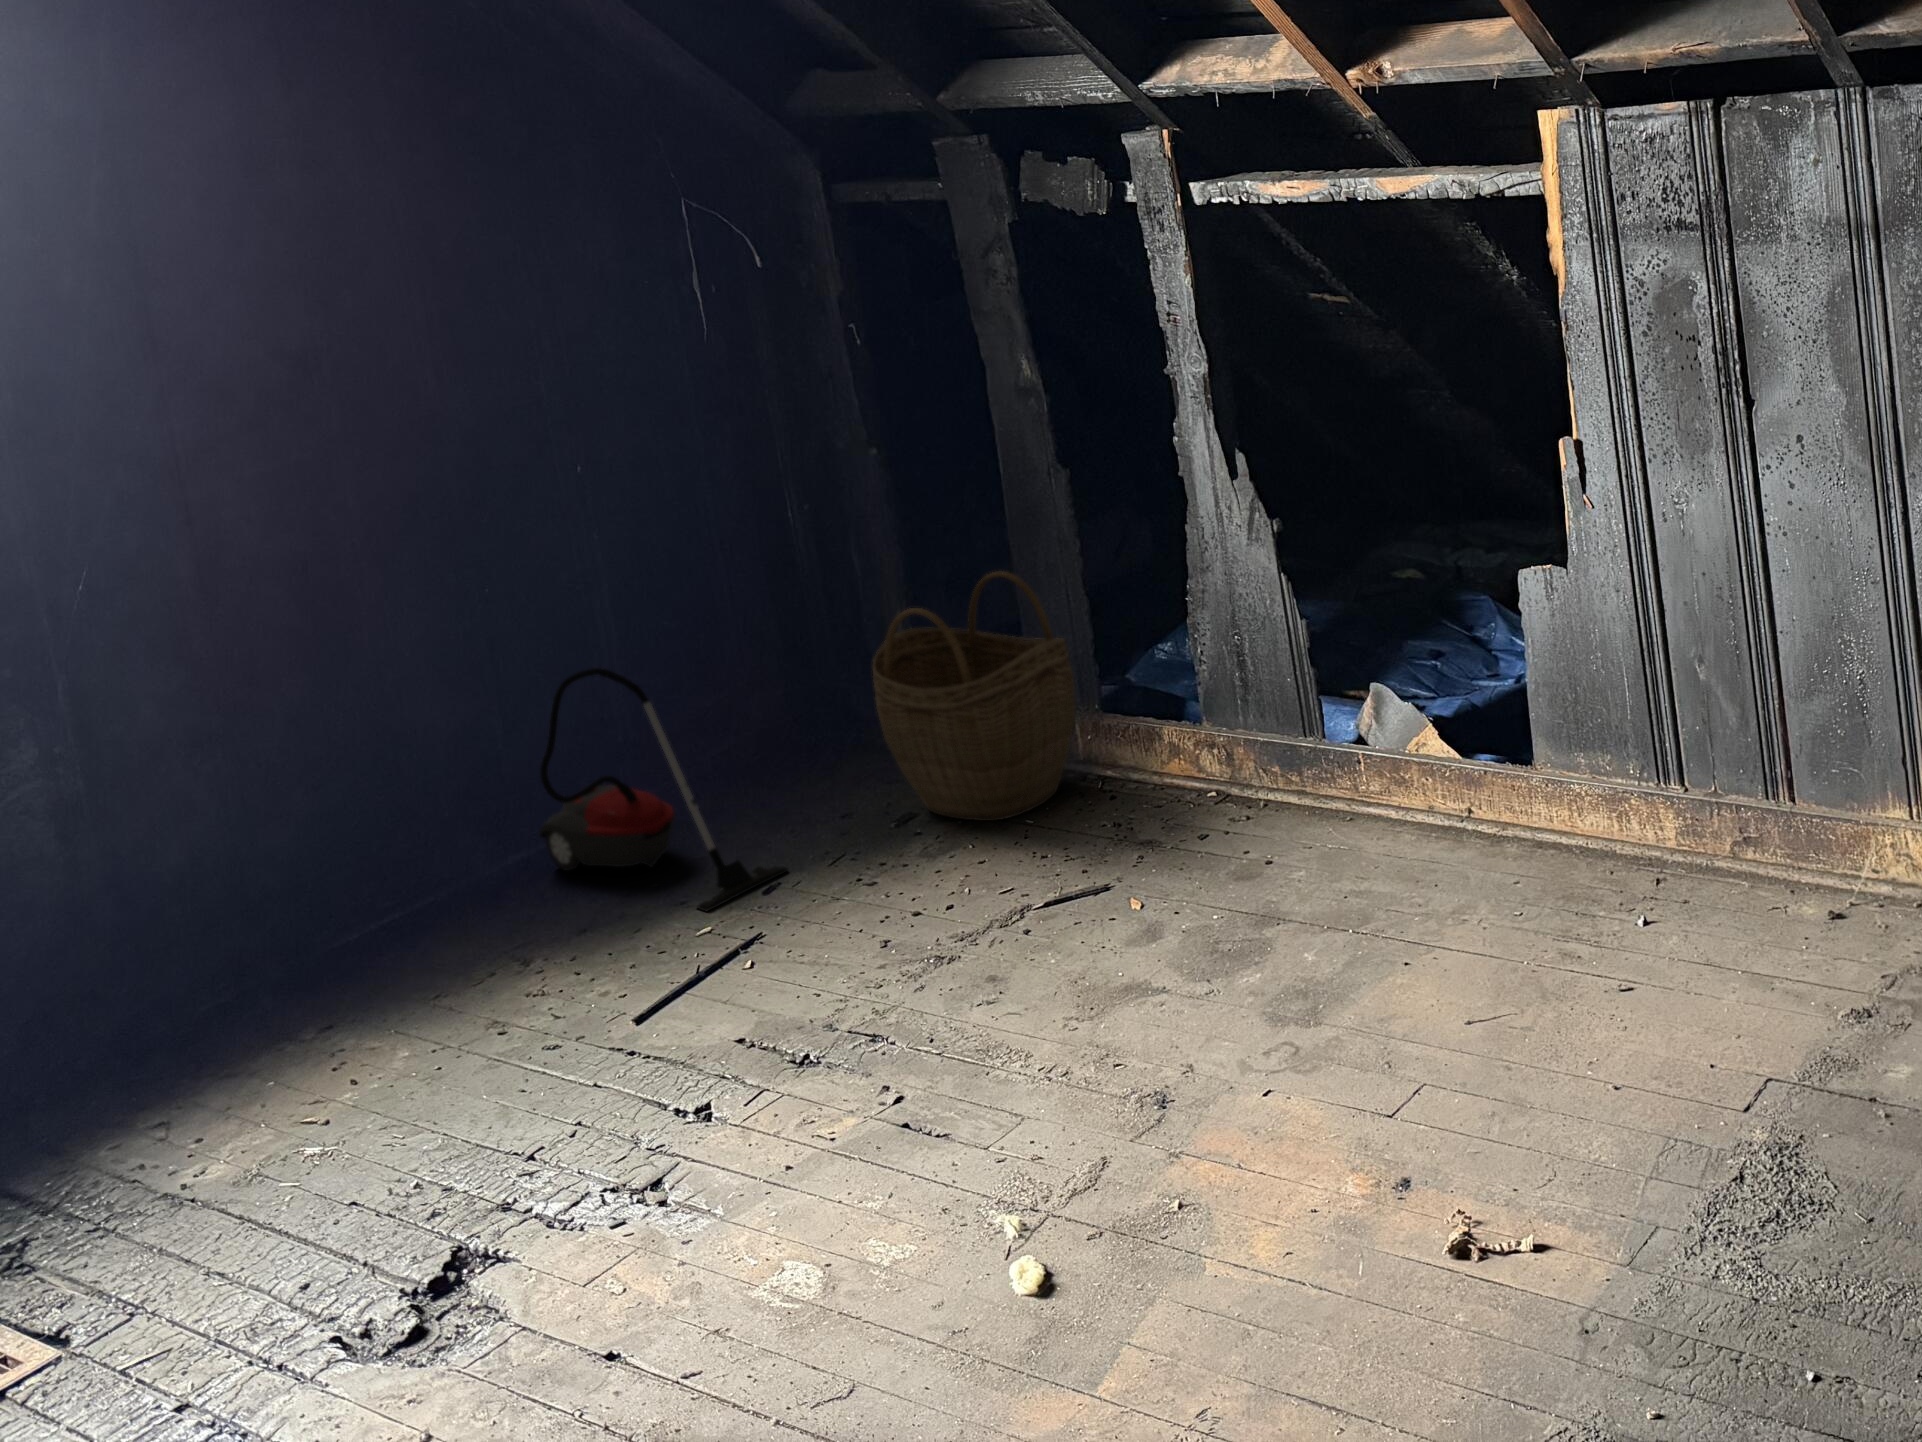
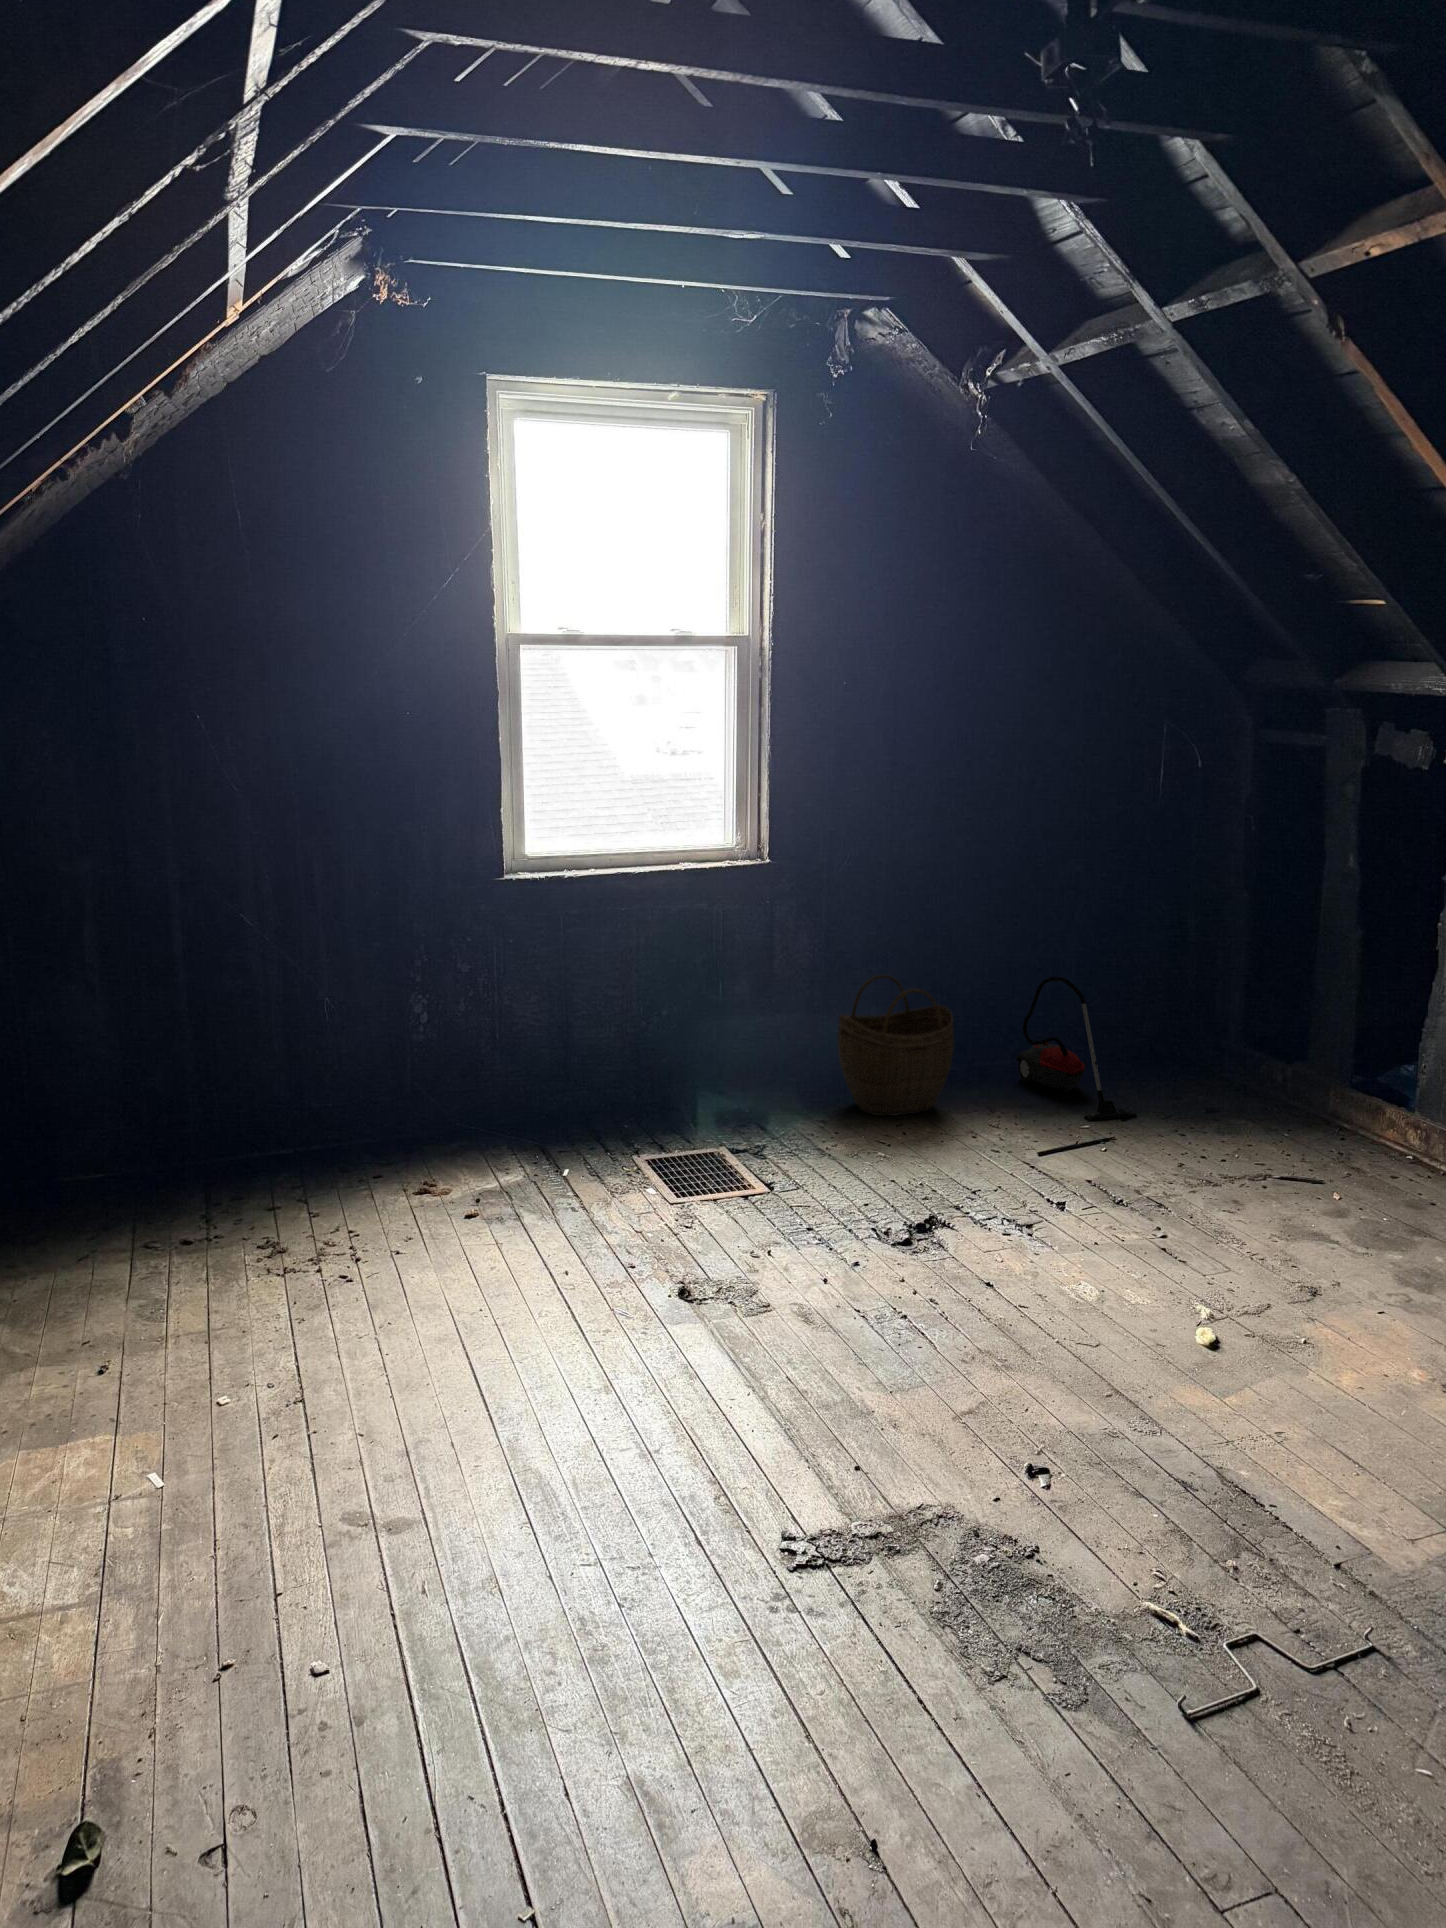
woven basket: present [873,571,1076,821] -> present [838,975,954,1116]

